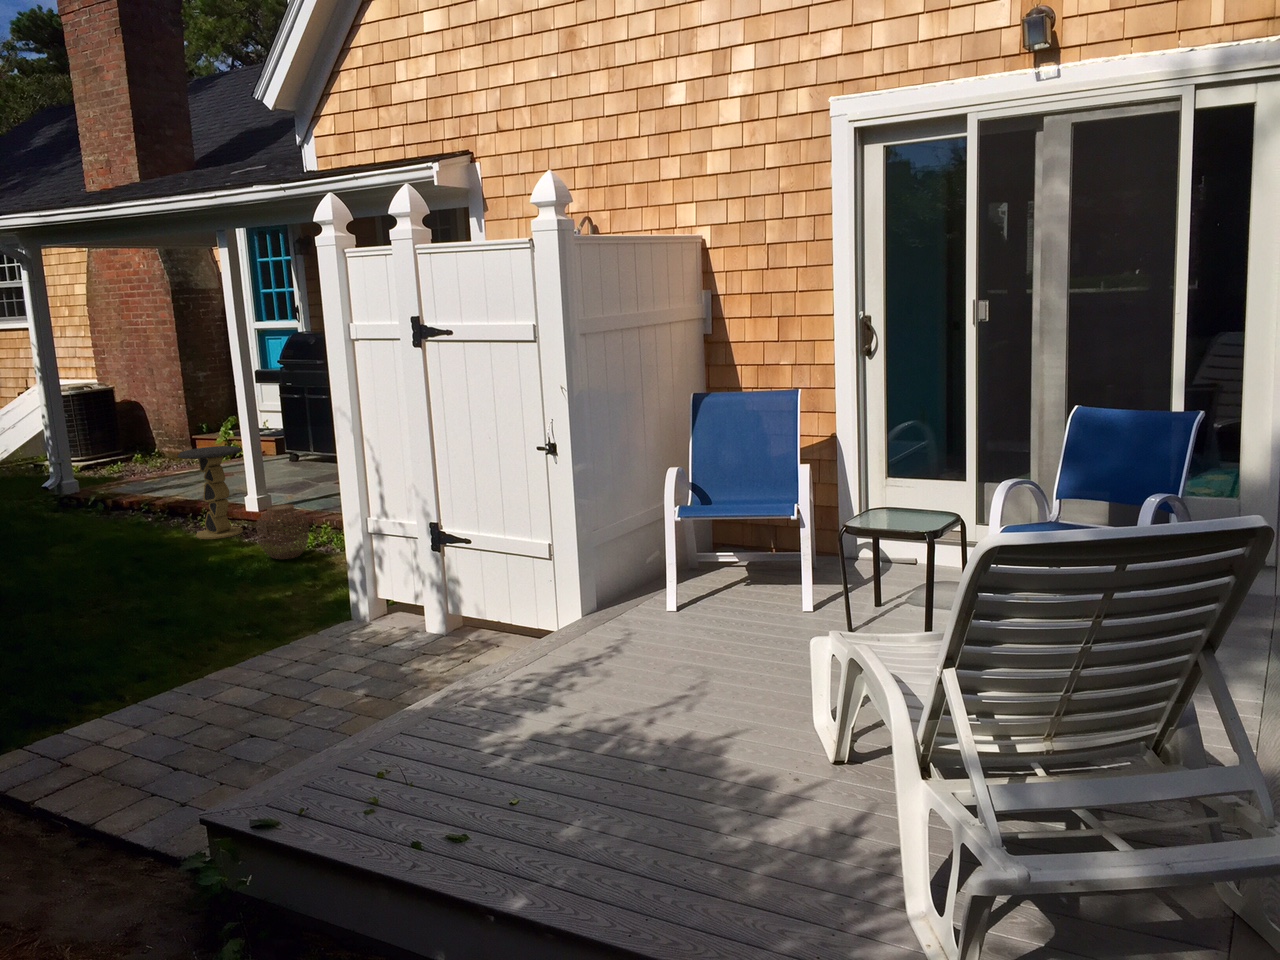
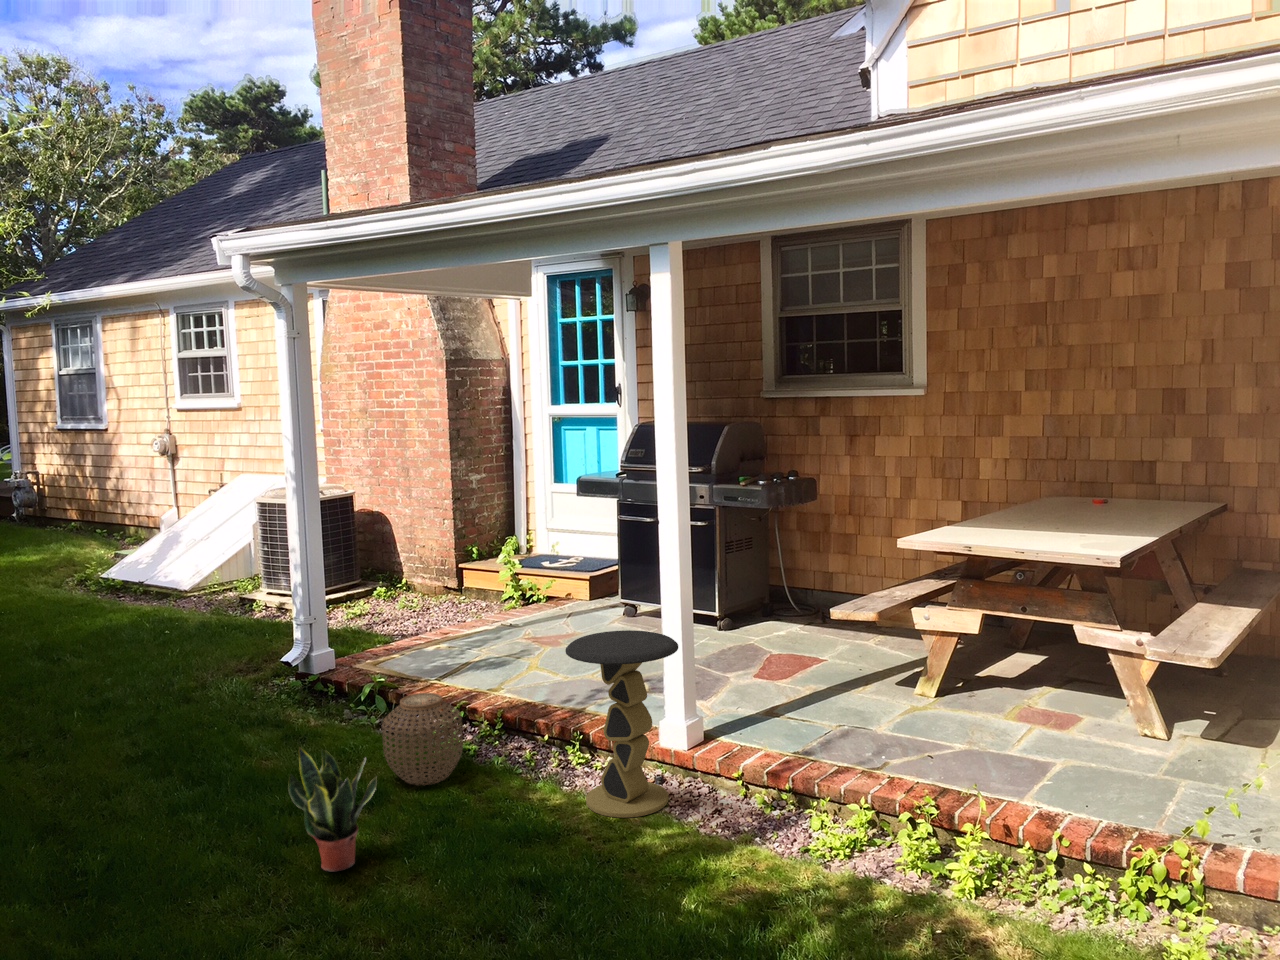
potted plant: none [20,499,69,562] -> present [288,747,377,871]
woven basket: present [256,504,309,559] -> present [382,693,463,785]

